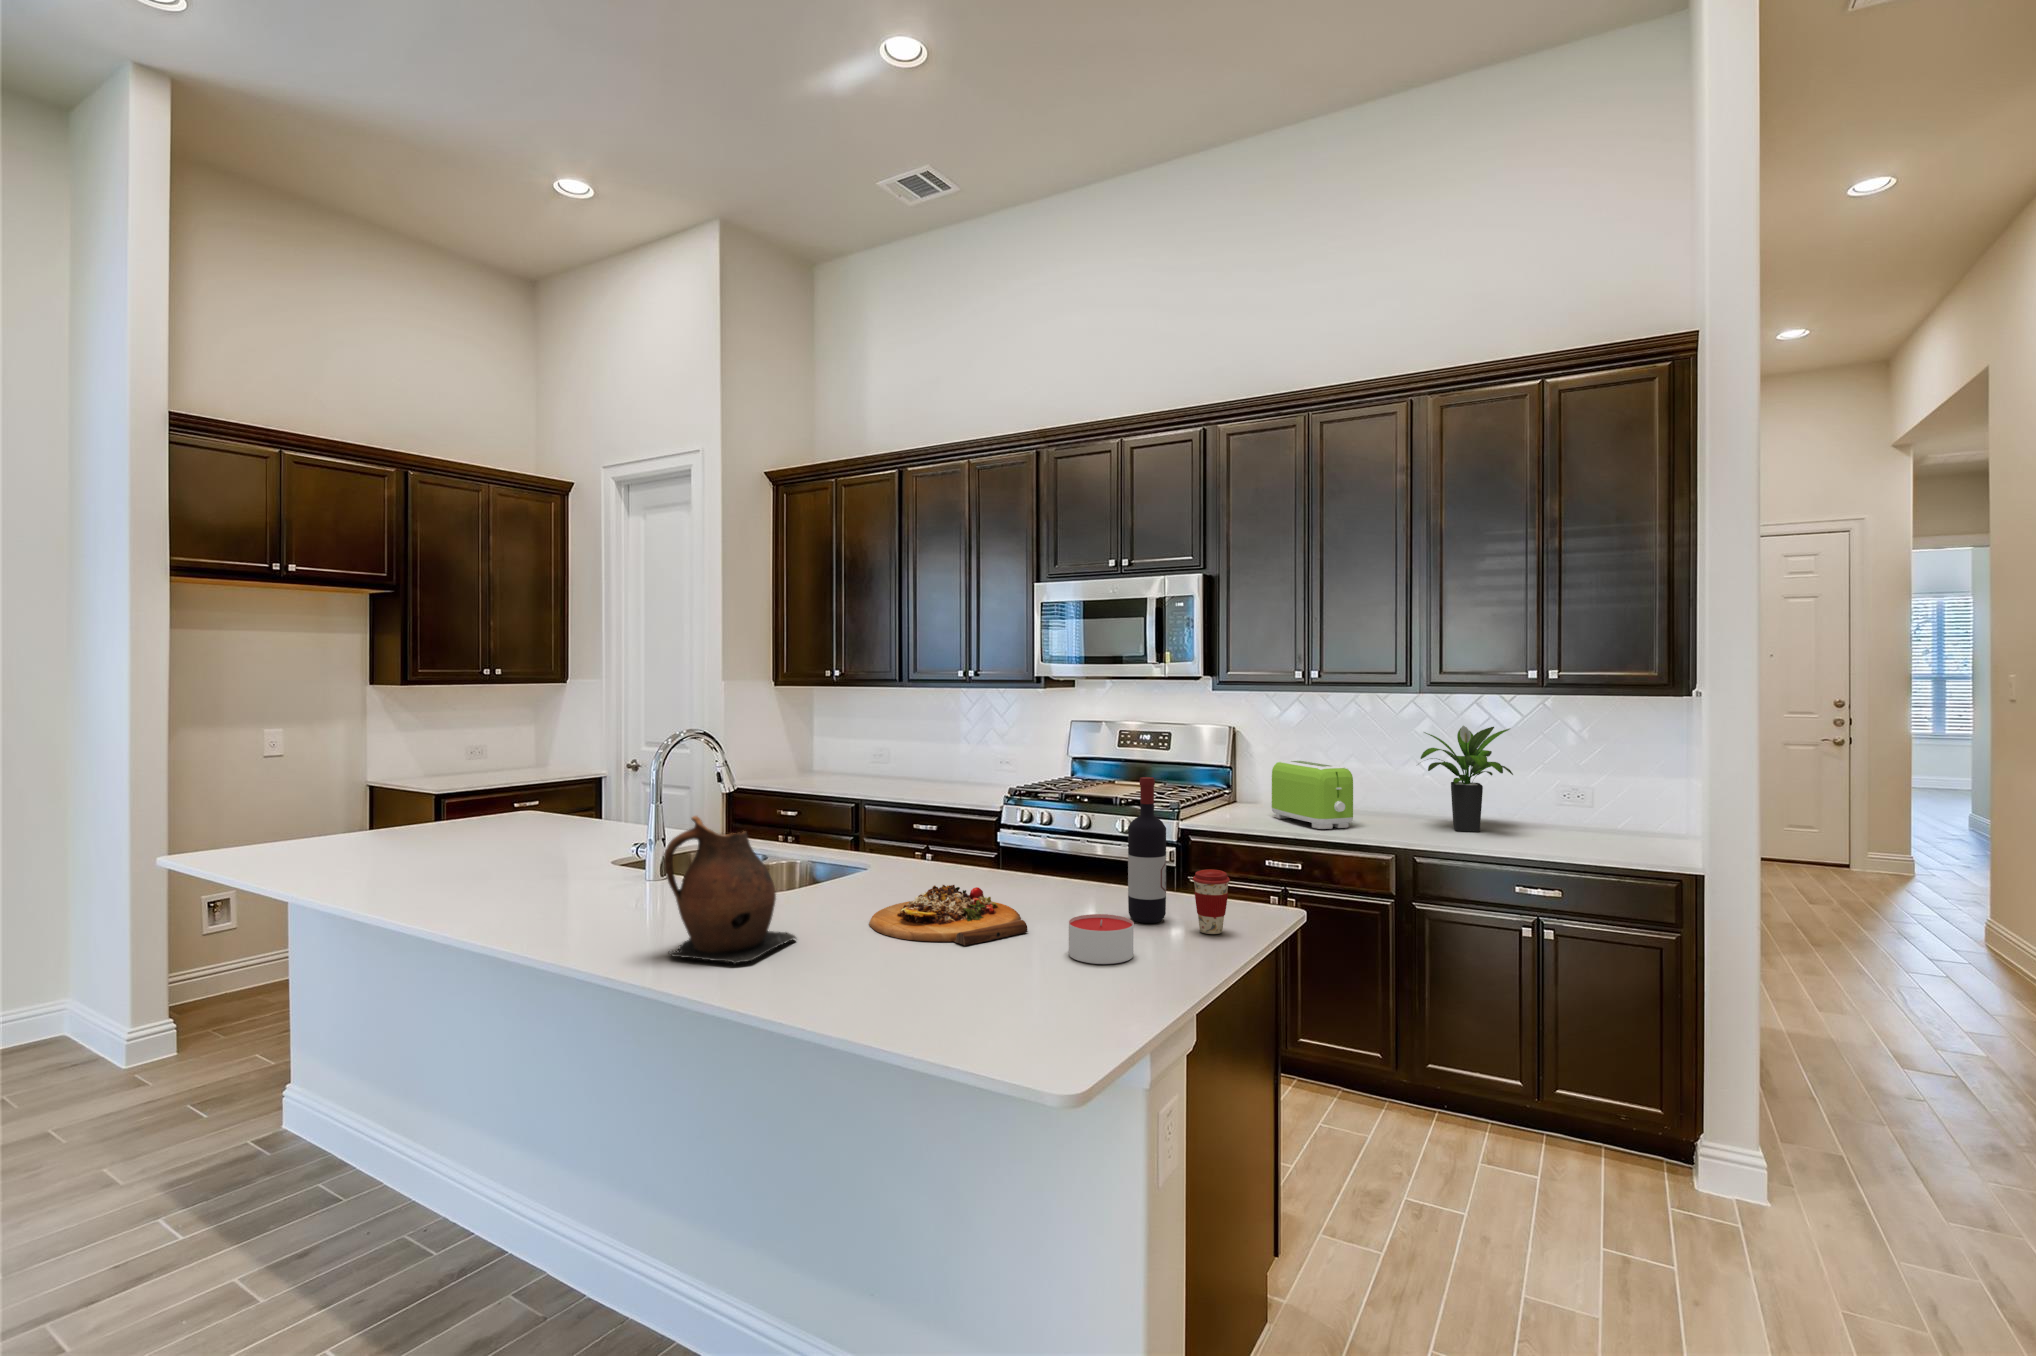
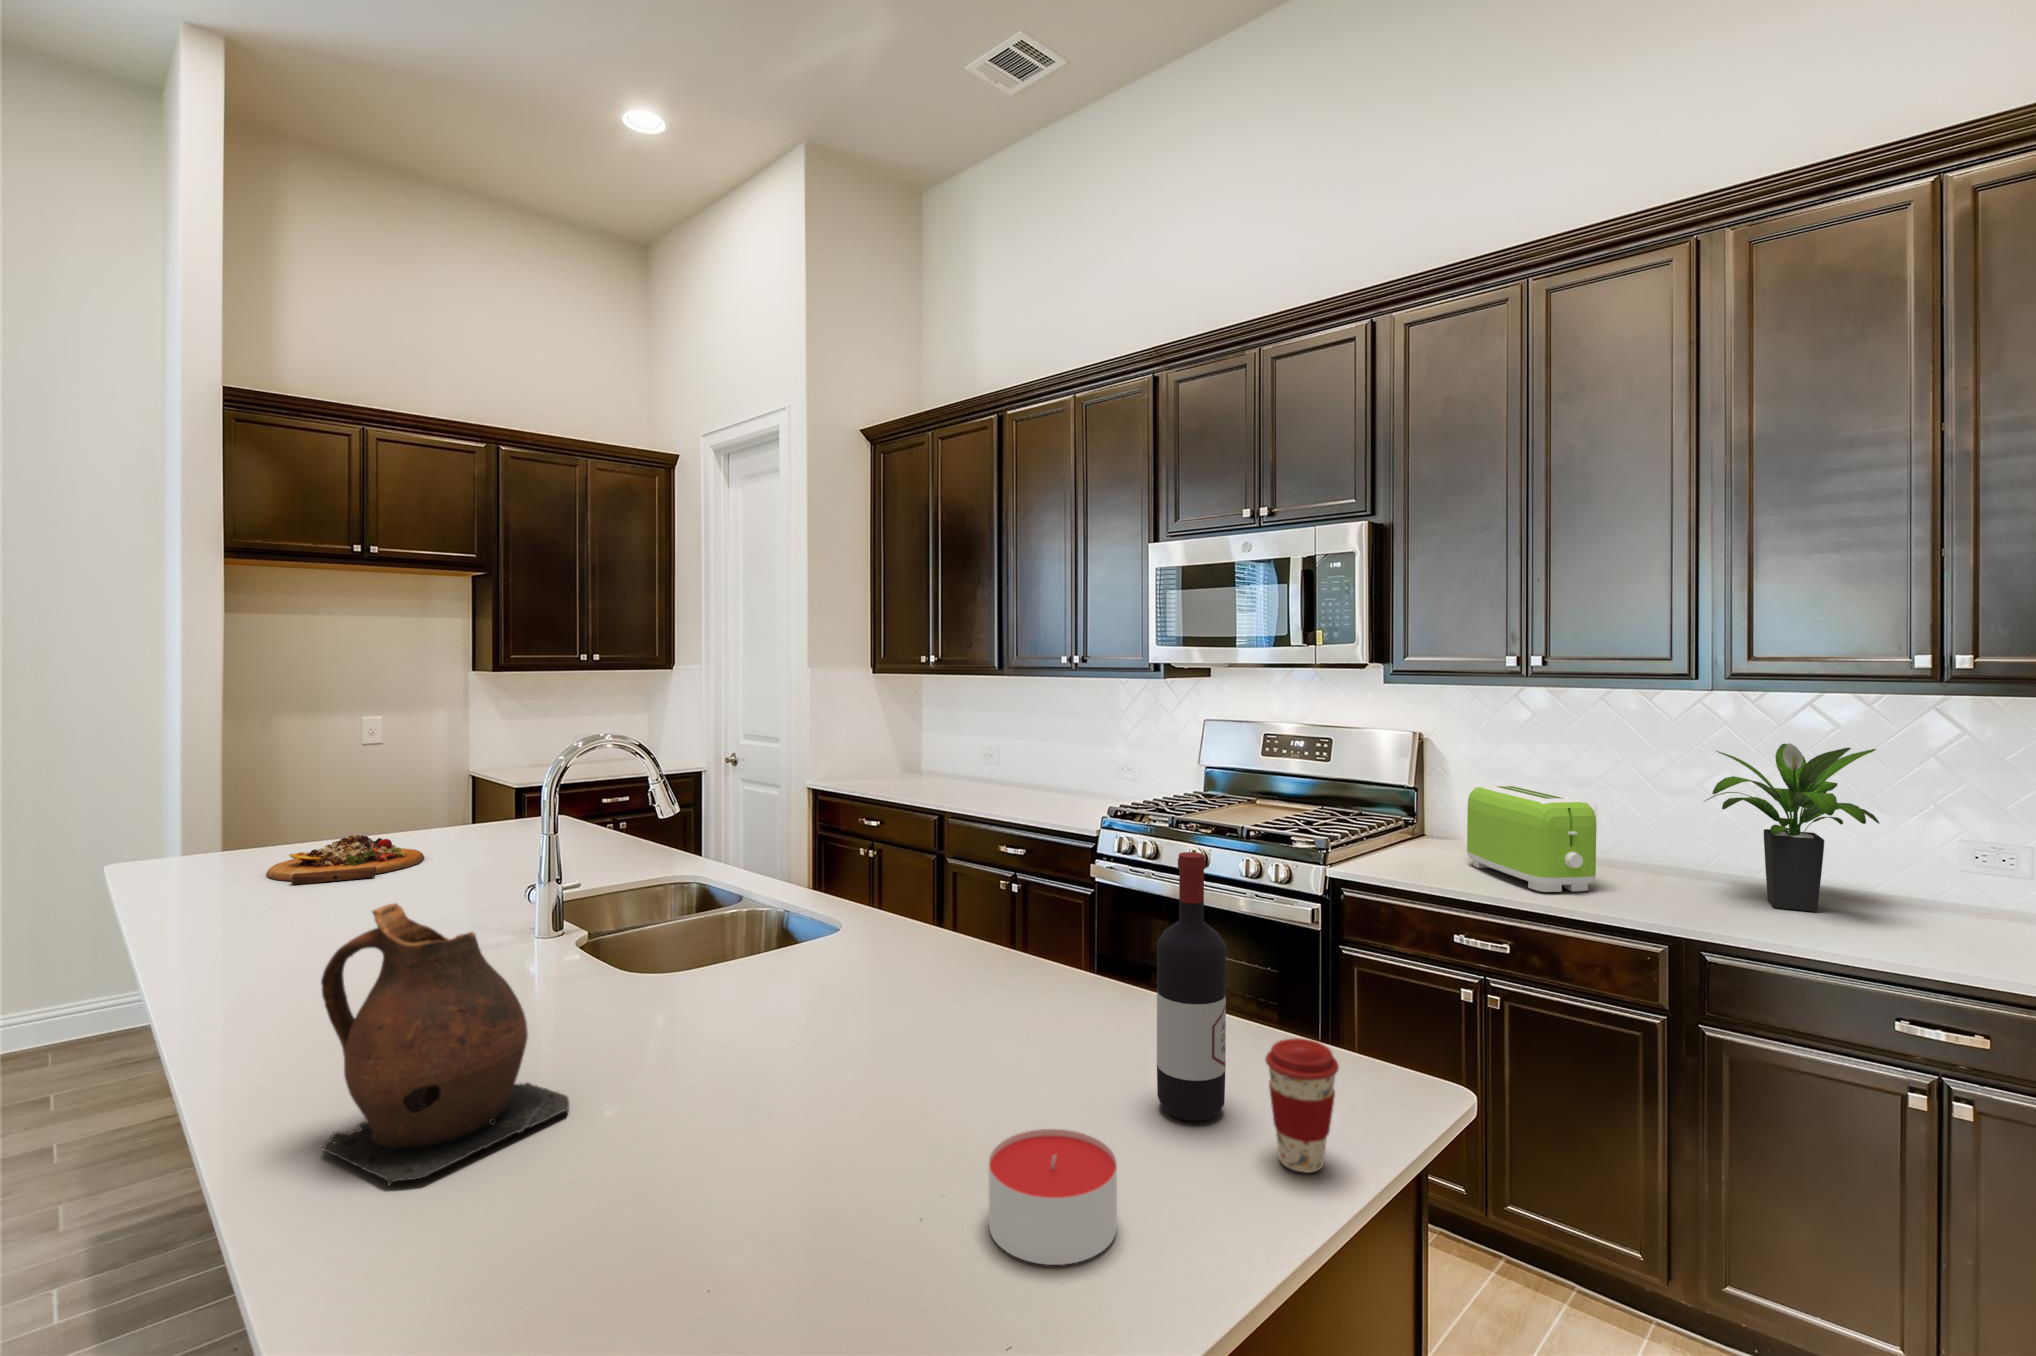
cutting board: present [869,885,1028,945] -> present [267,835,424,885]

